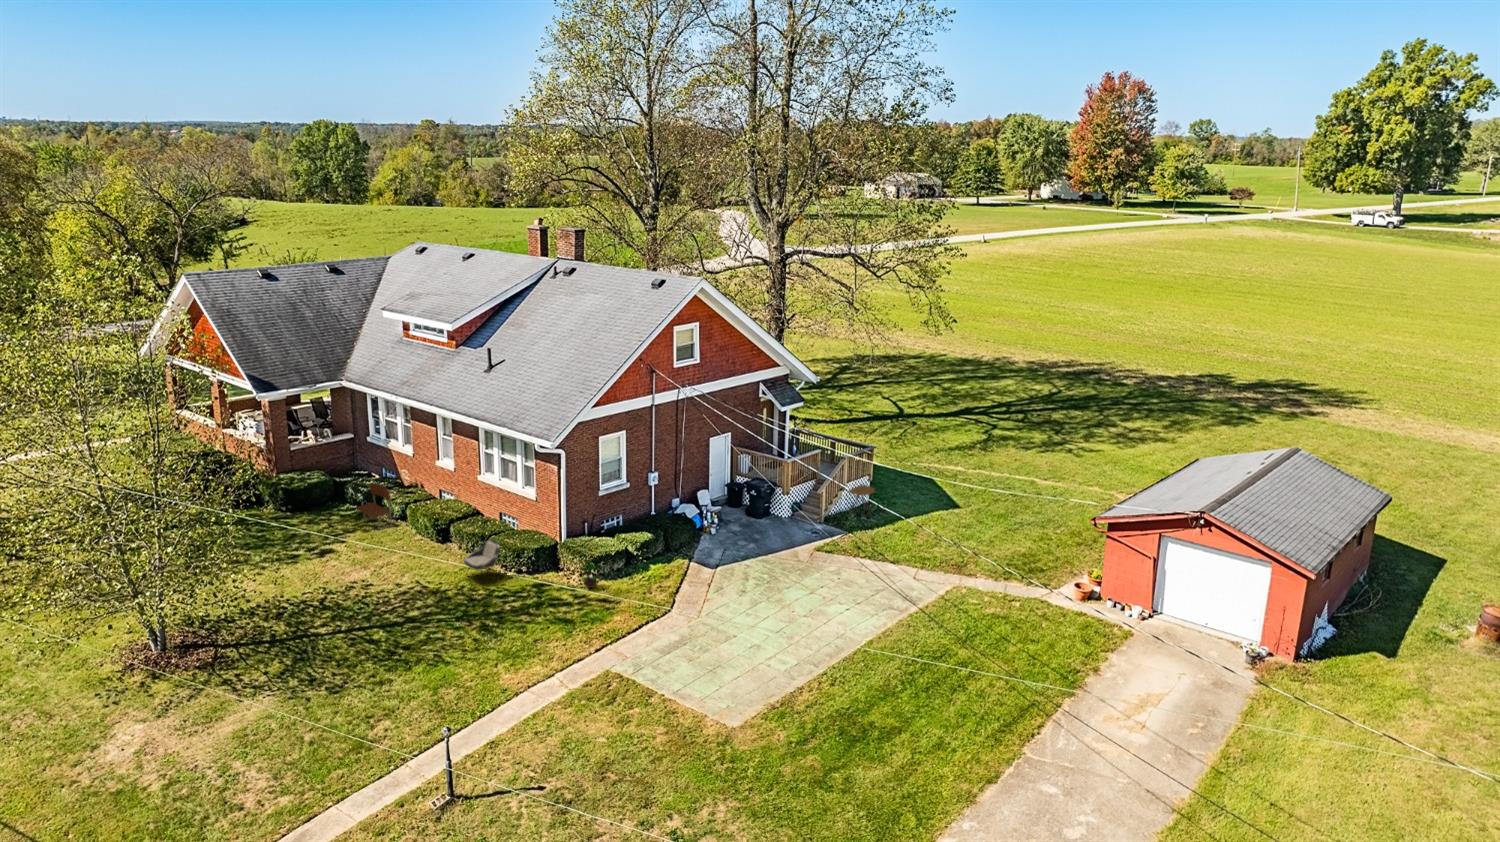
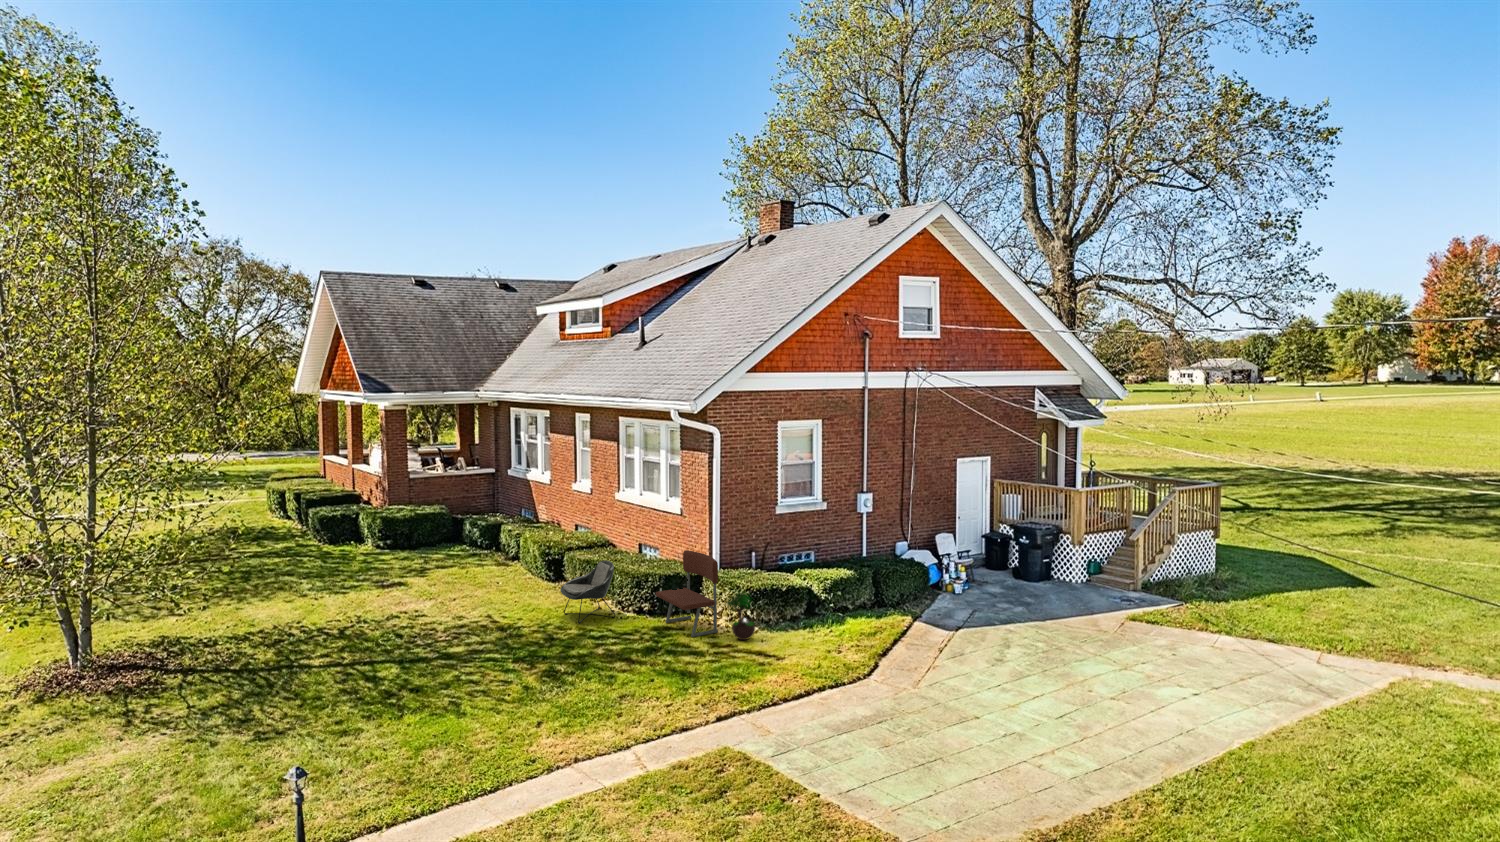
bench: present [356,483,392,530] -> present [656,550,718,637]
round table: present [849,485,875,507] -> none [1182,546,1236,587]

